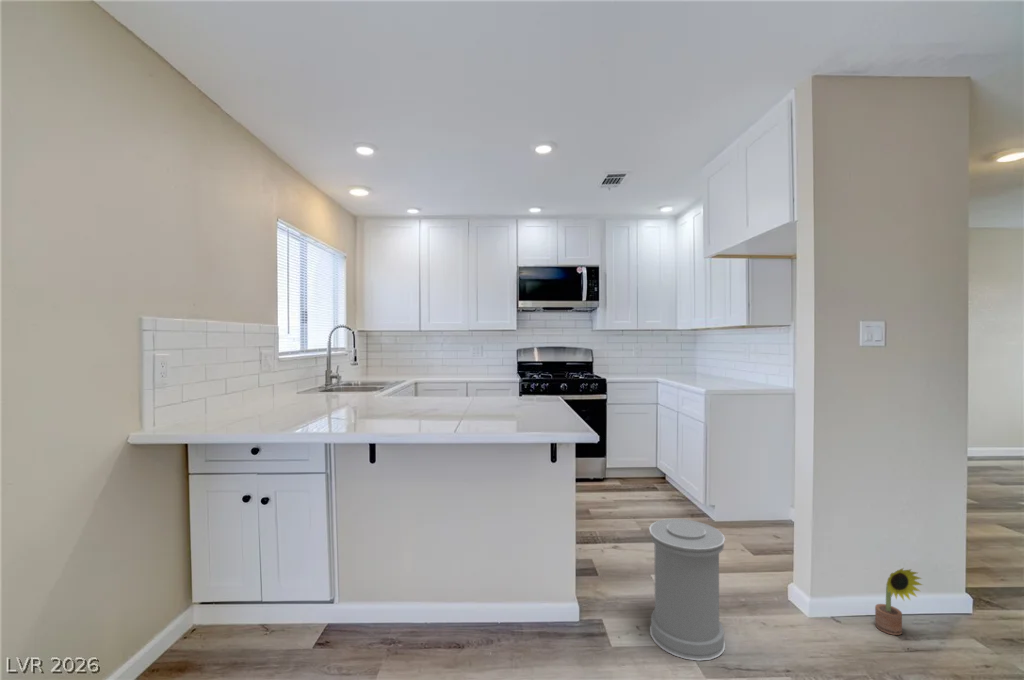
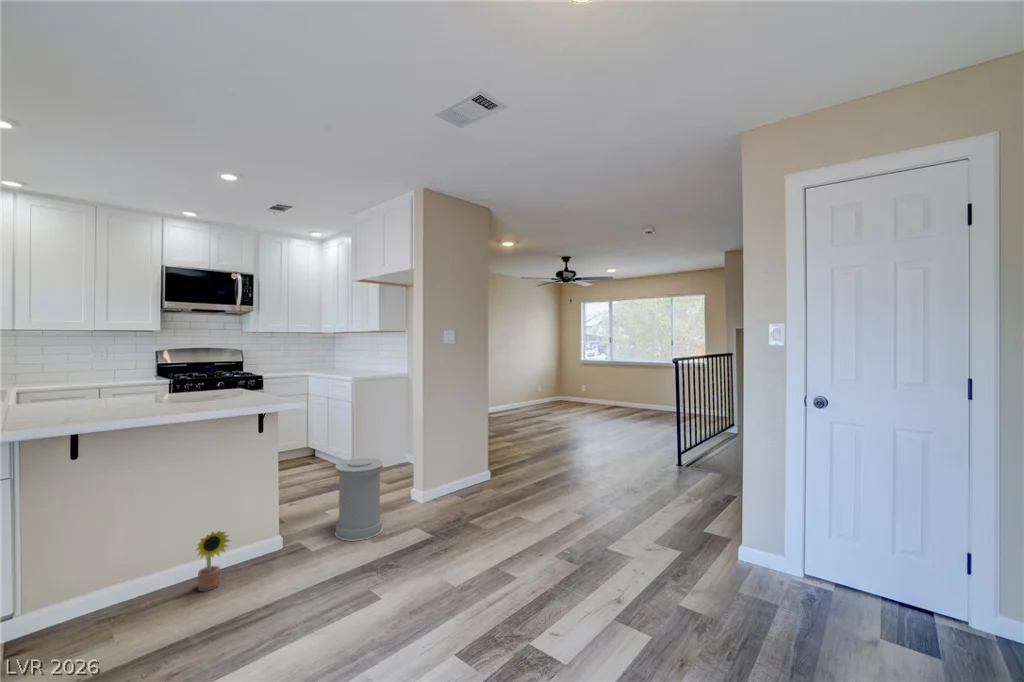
decorative plant: present [875,569,922,635] -> present [196,531,230,591]

